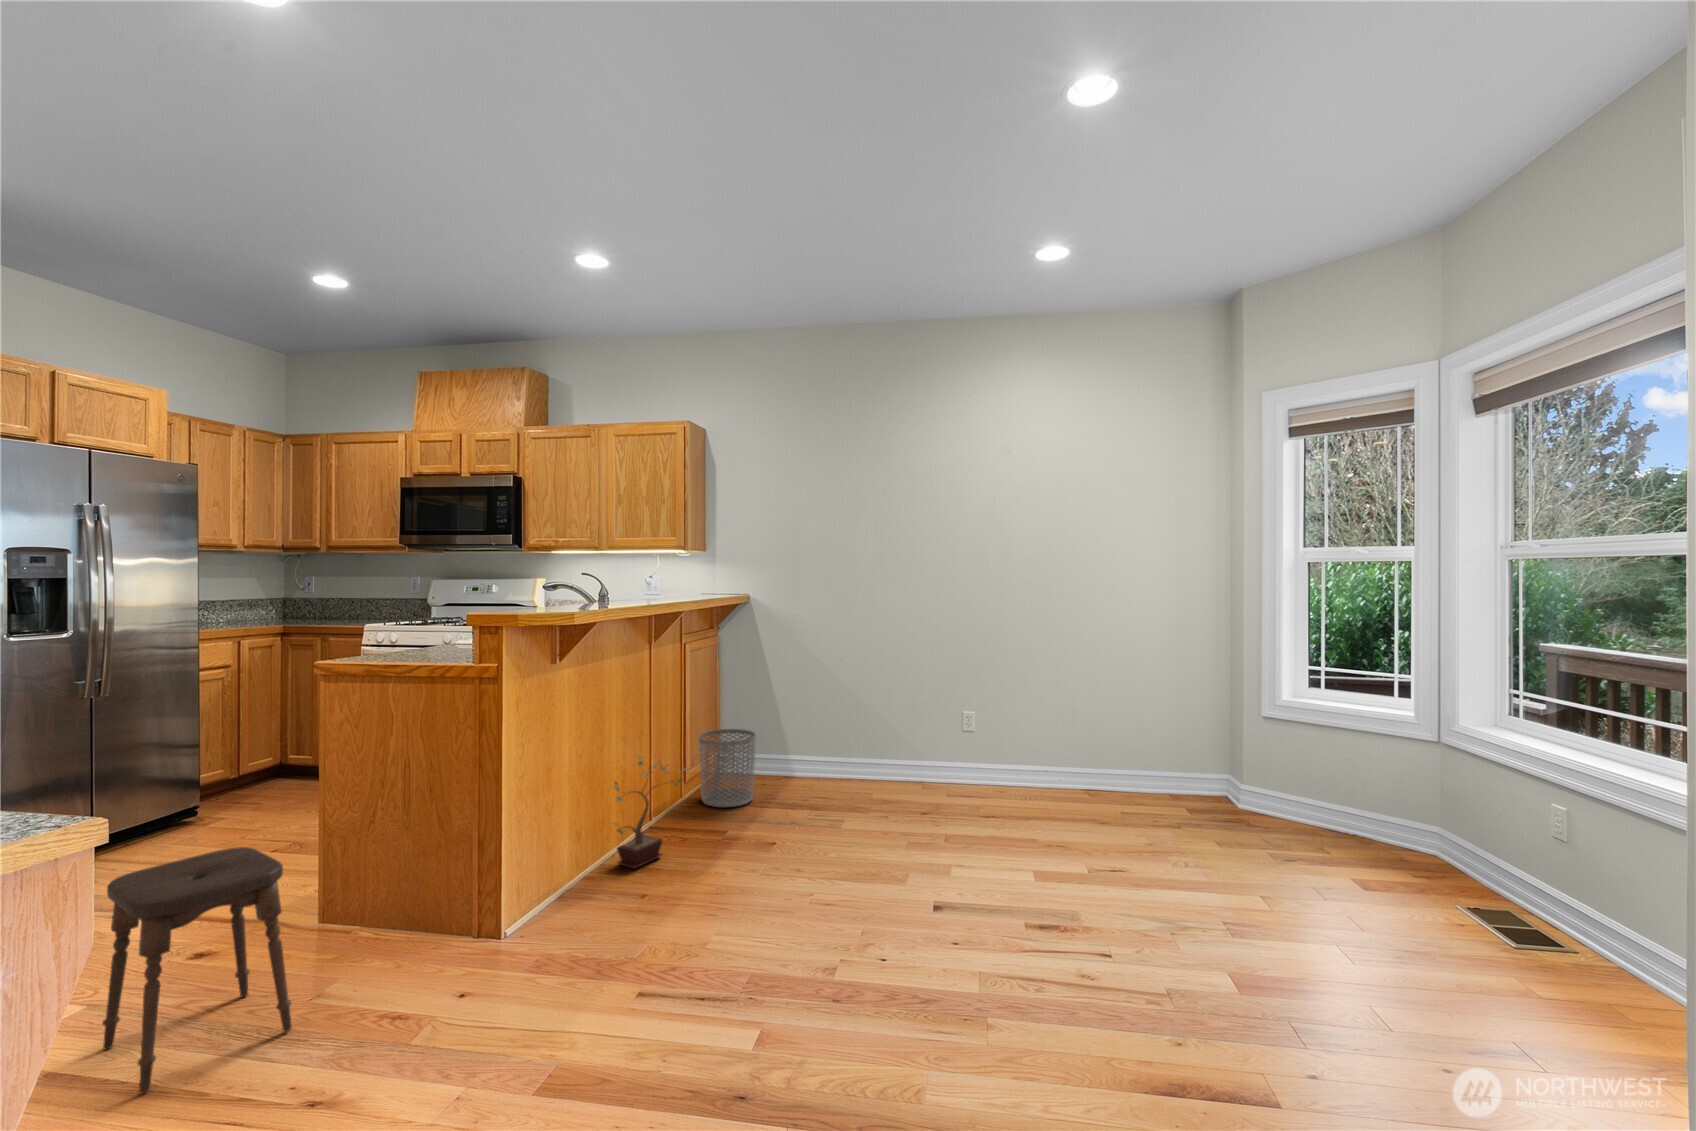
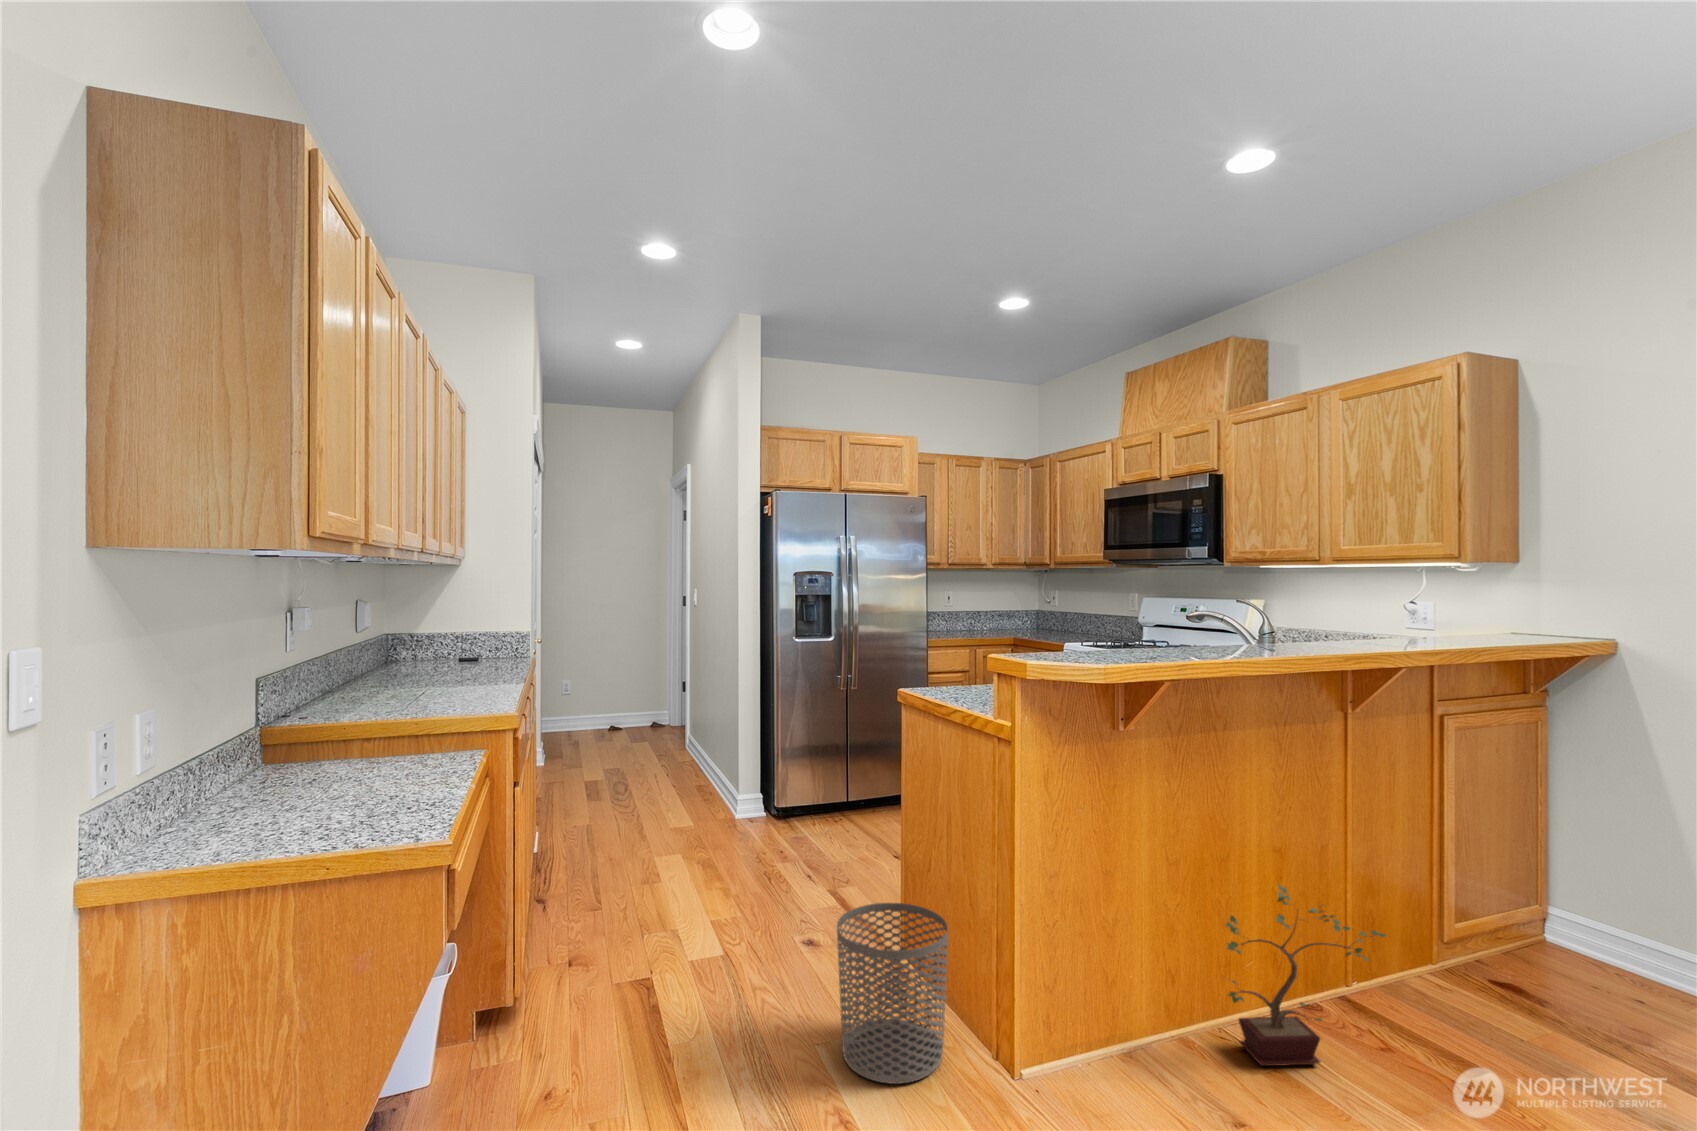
waste bin: present [699,729,756,807] -> present [837,903,948,1084]
stool: present [103,847,292,1093] -> none [647,860,784,1079]

